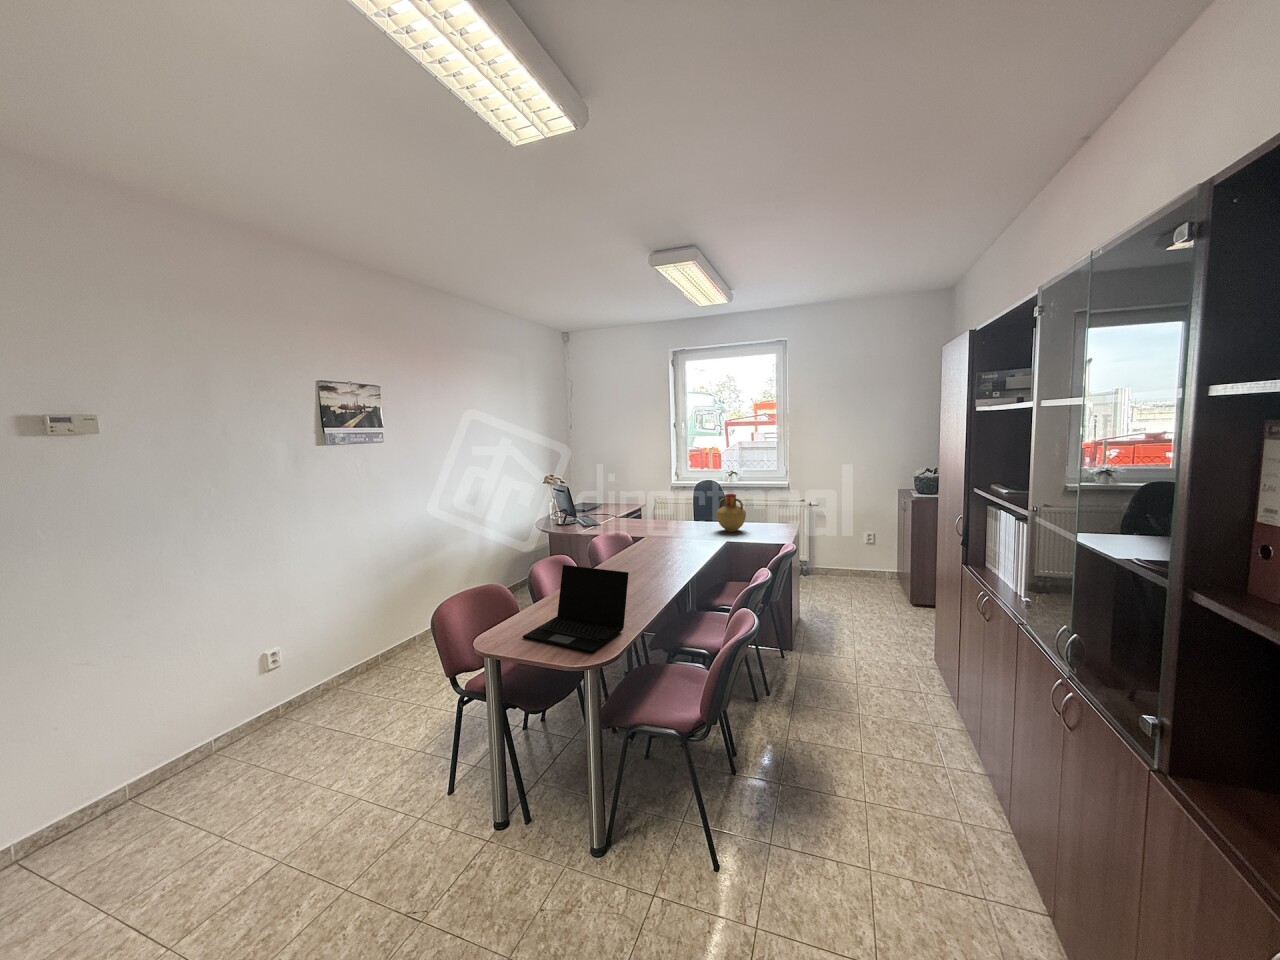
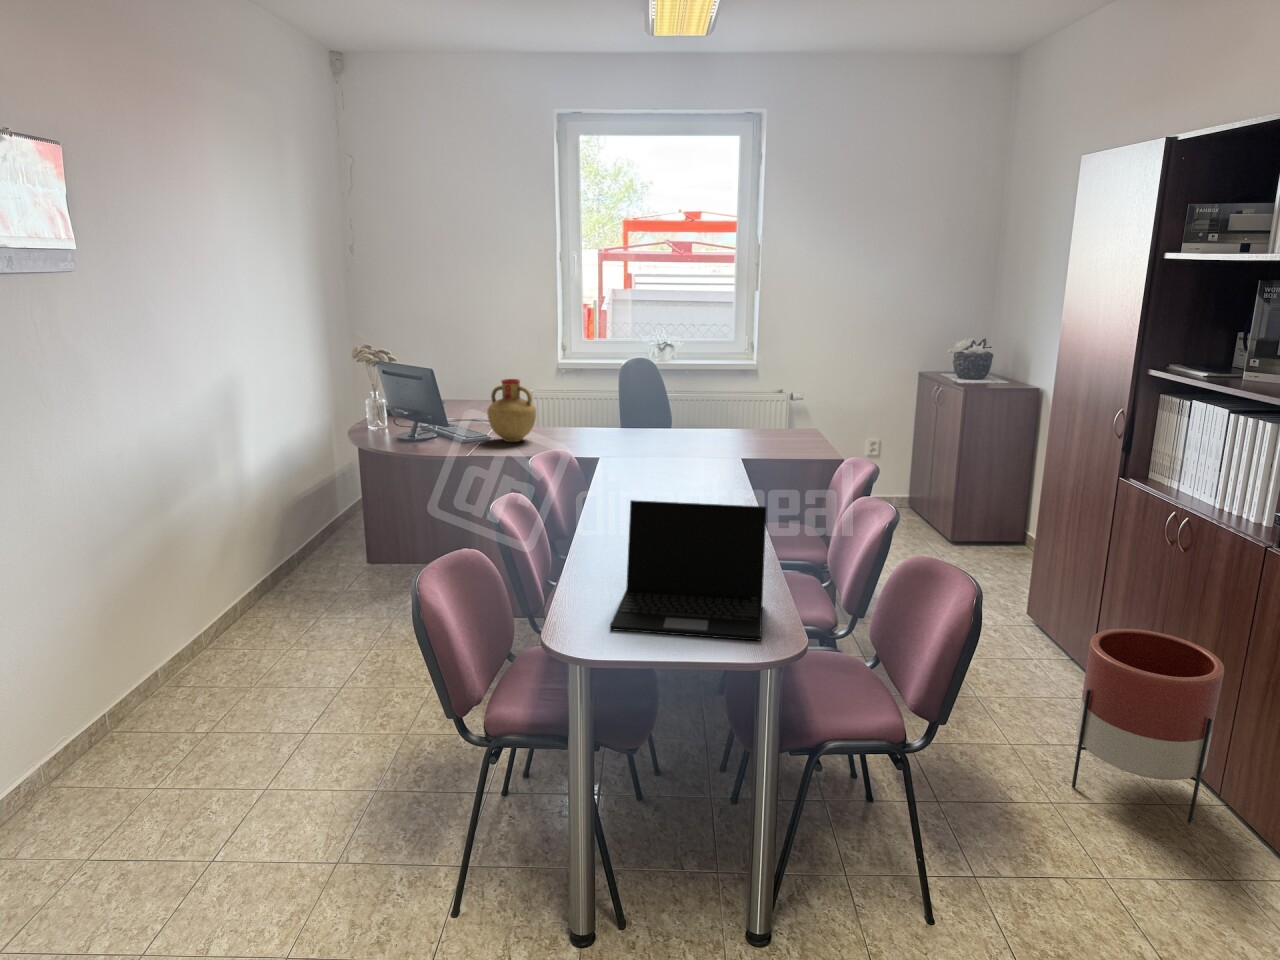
vase: present [717,494,746,532] -> present [487,379,536,442]
planter: none [890,677,994,844] -> present [1072,629,1224,823]

